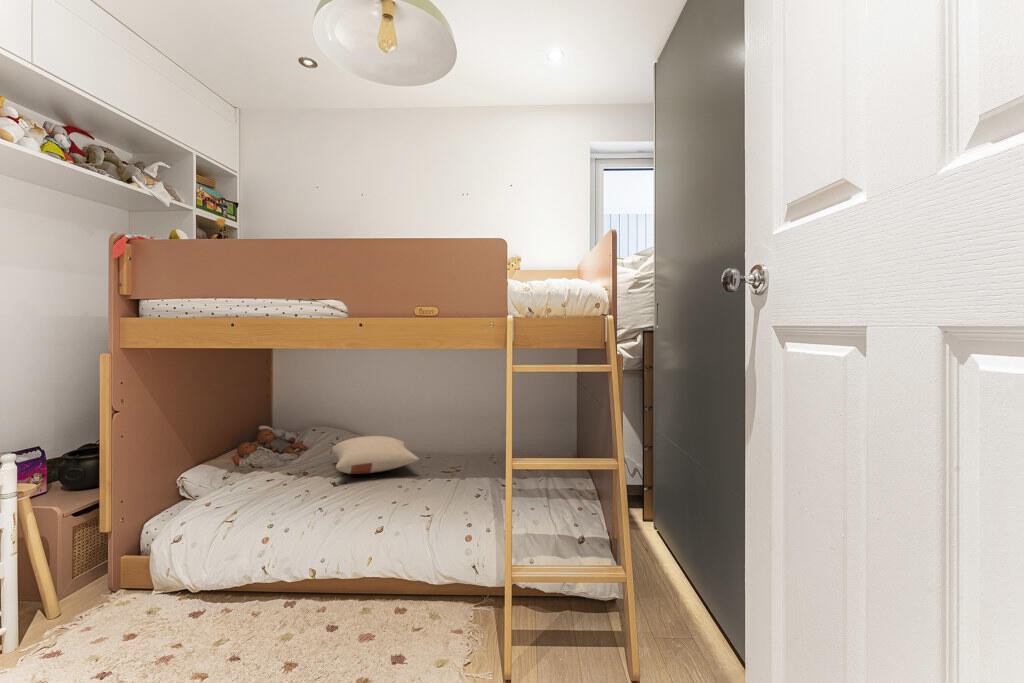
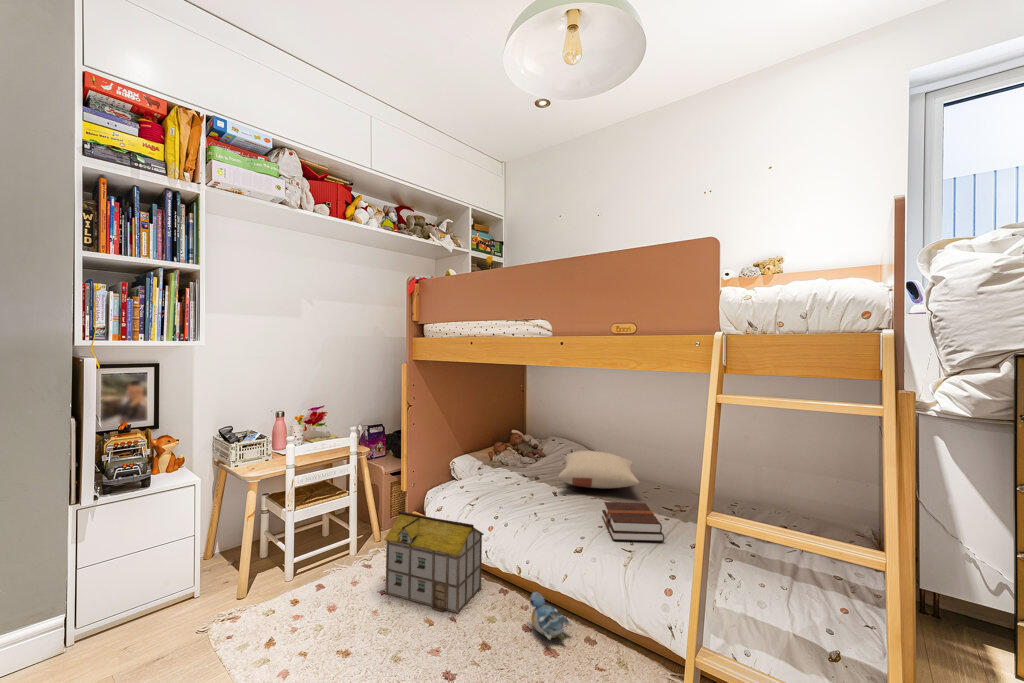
hardback book: none [390,476,454,514] -> present [602,502,664,541]
toy house: none [120,535,264,654] -> present [384,511,484,613]
plush toy: none [333,584,381,624] -> present [530,592,571,640]

